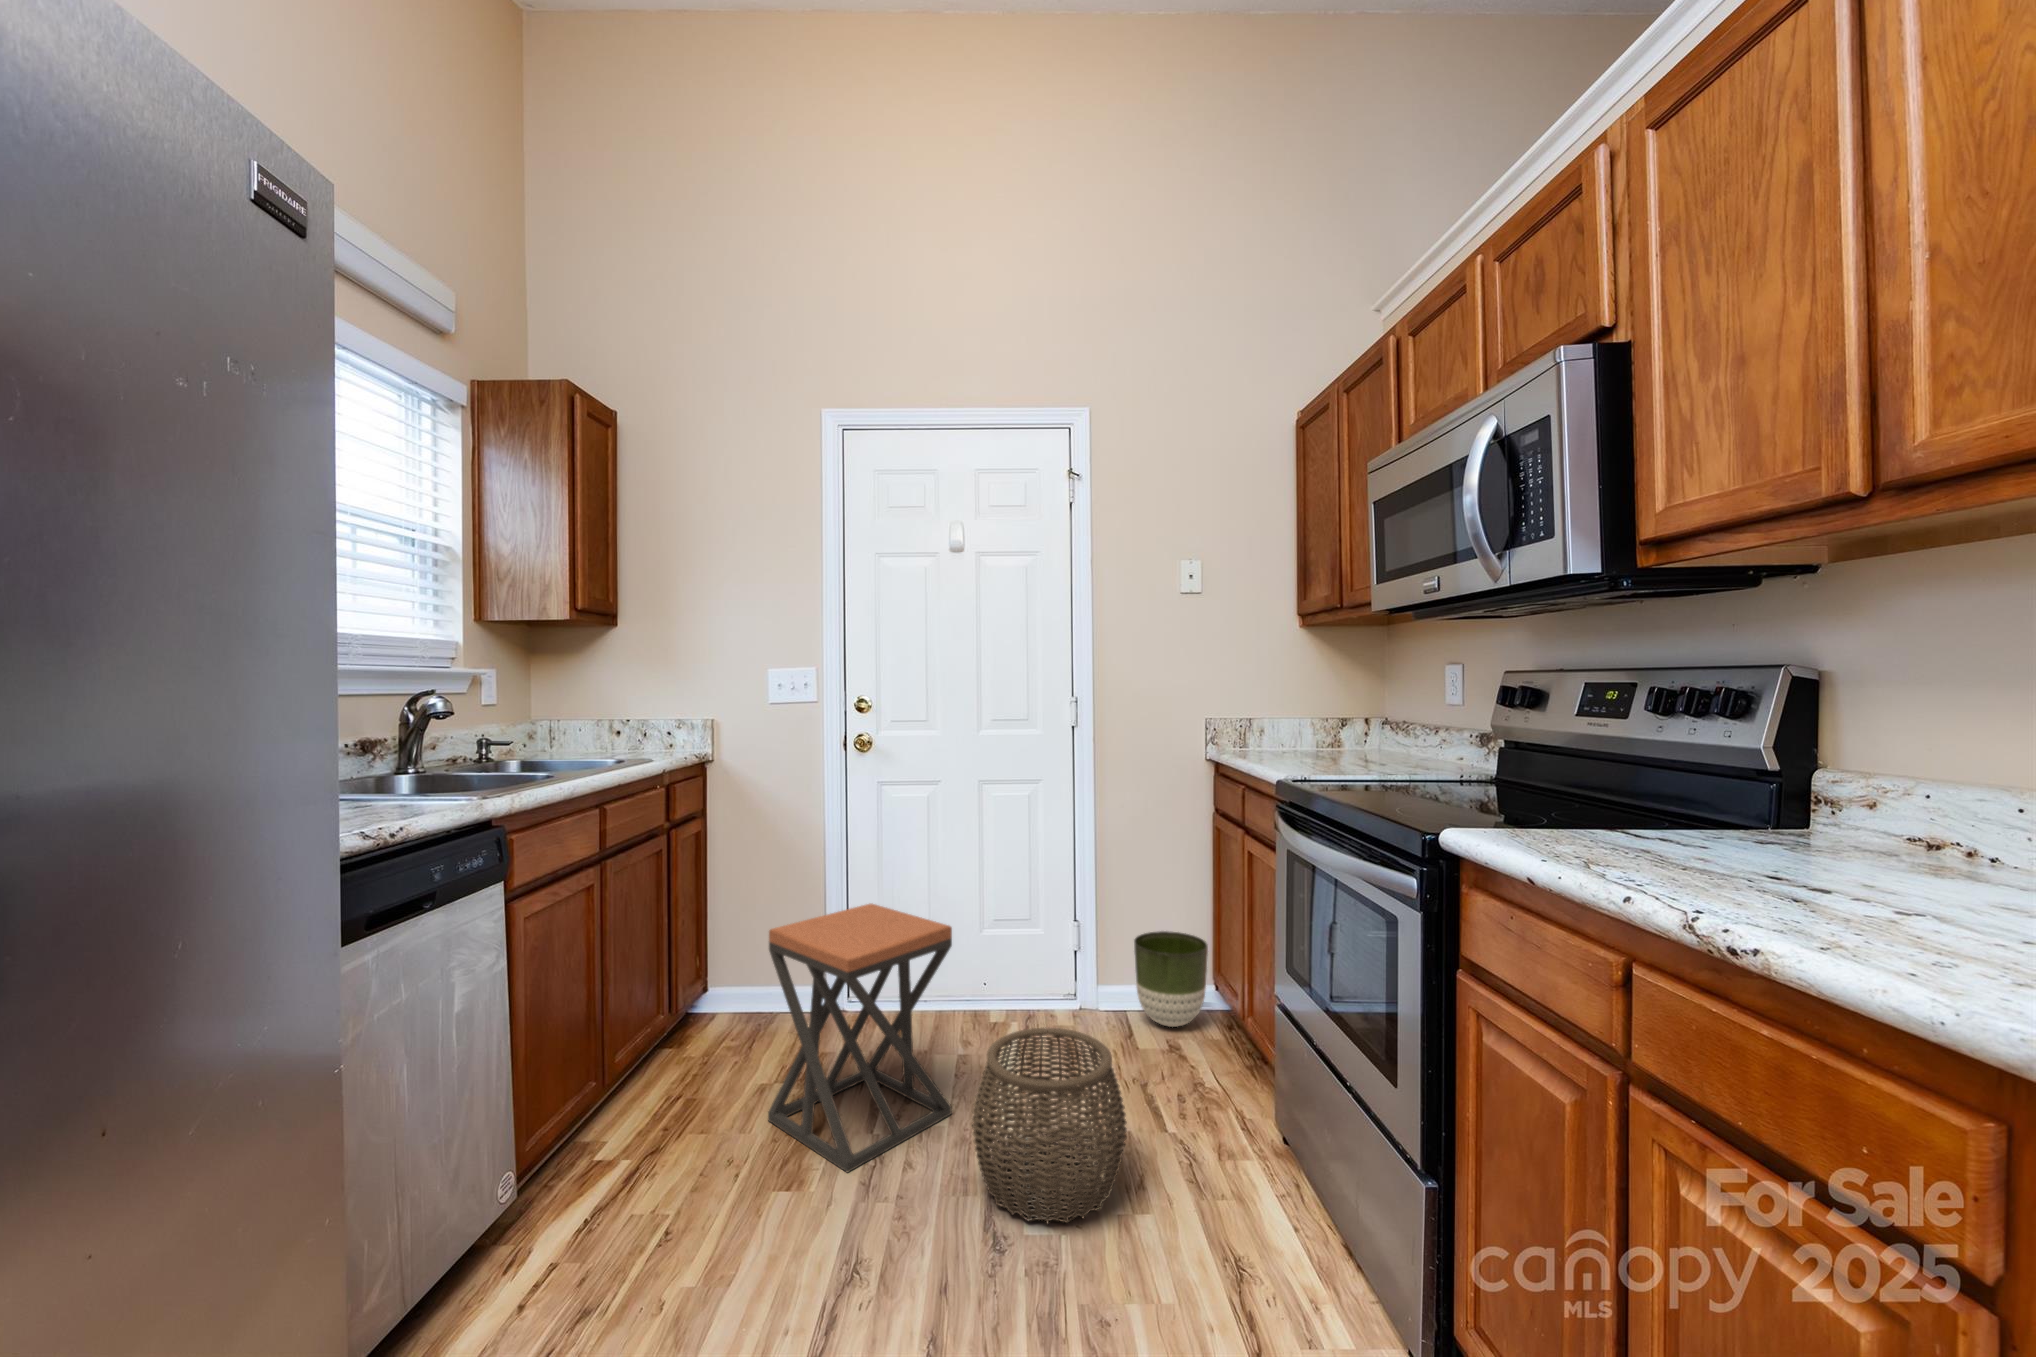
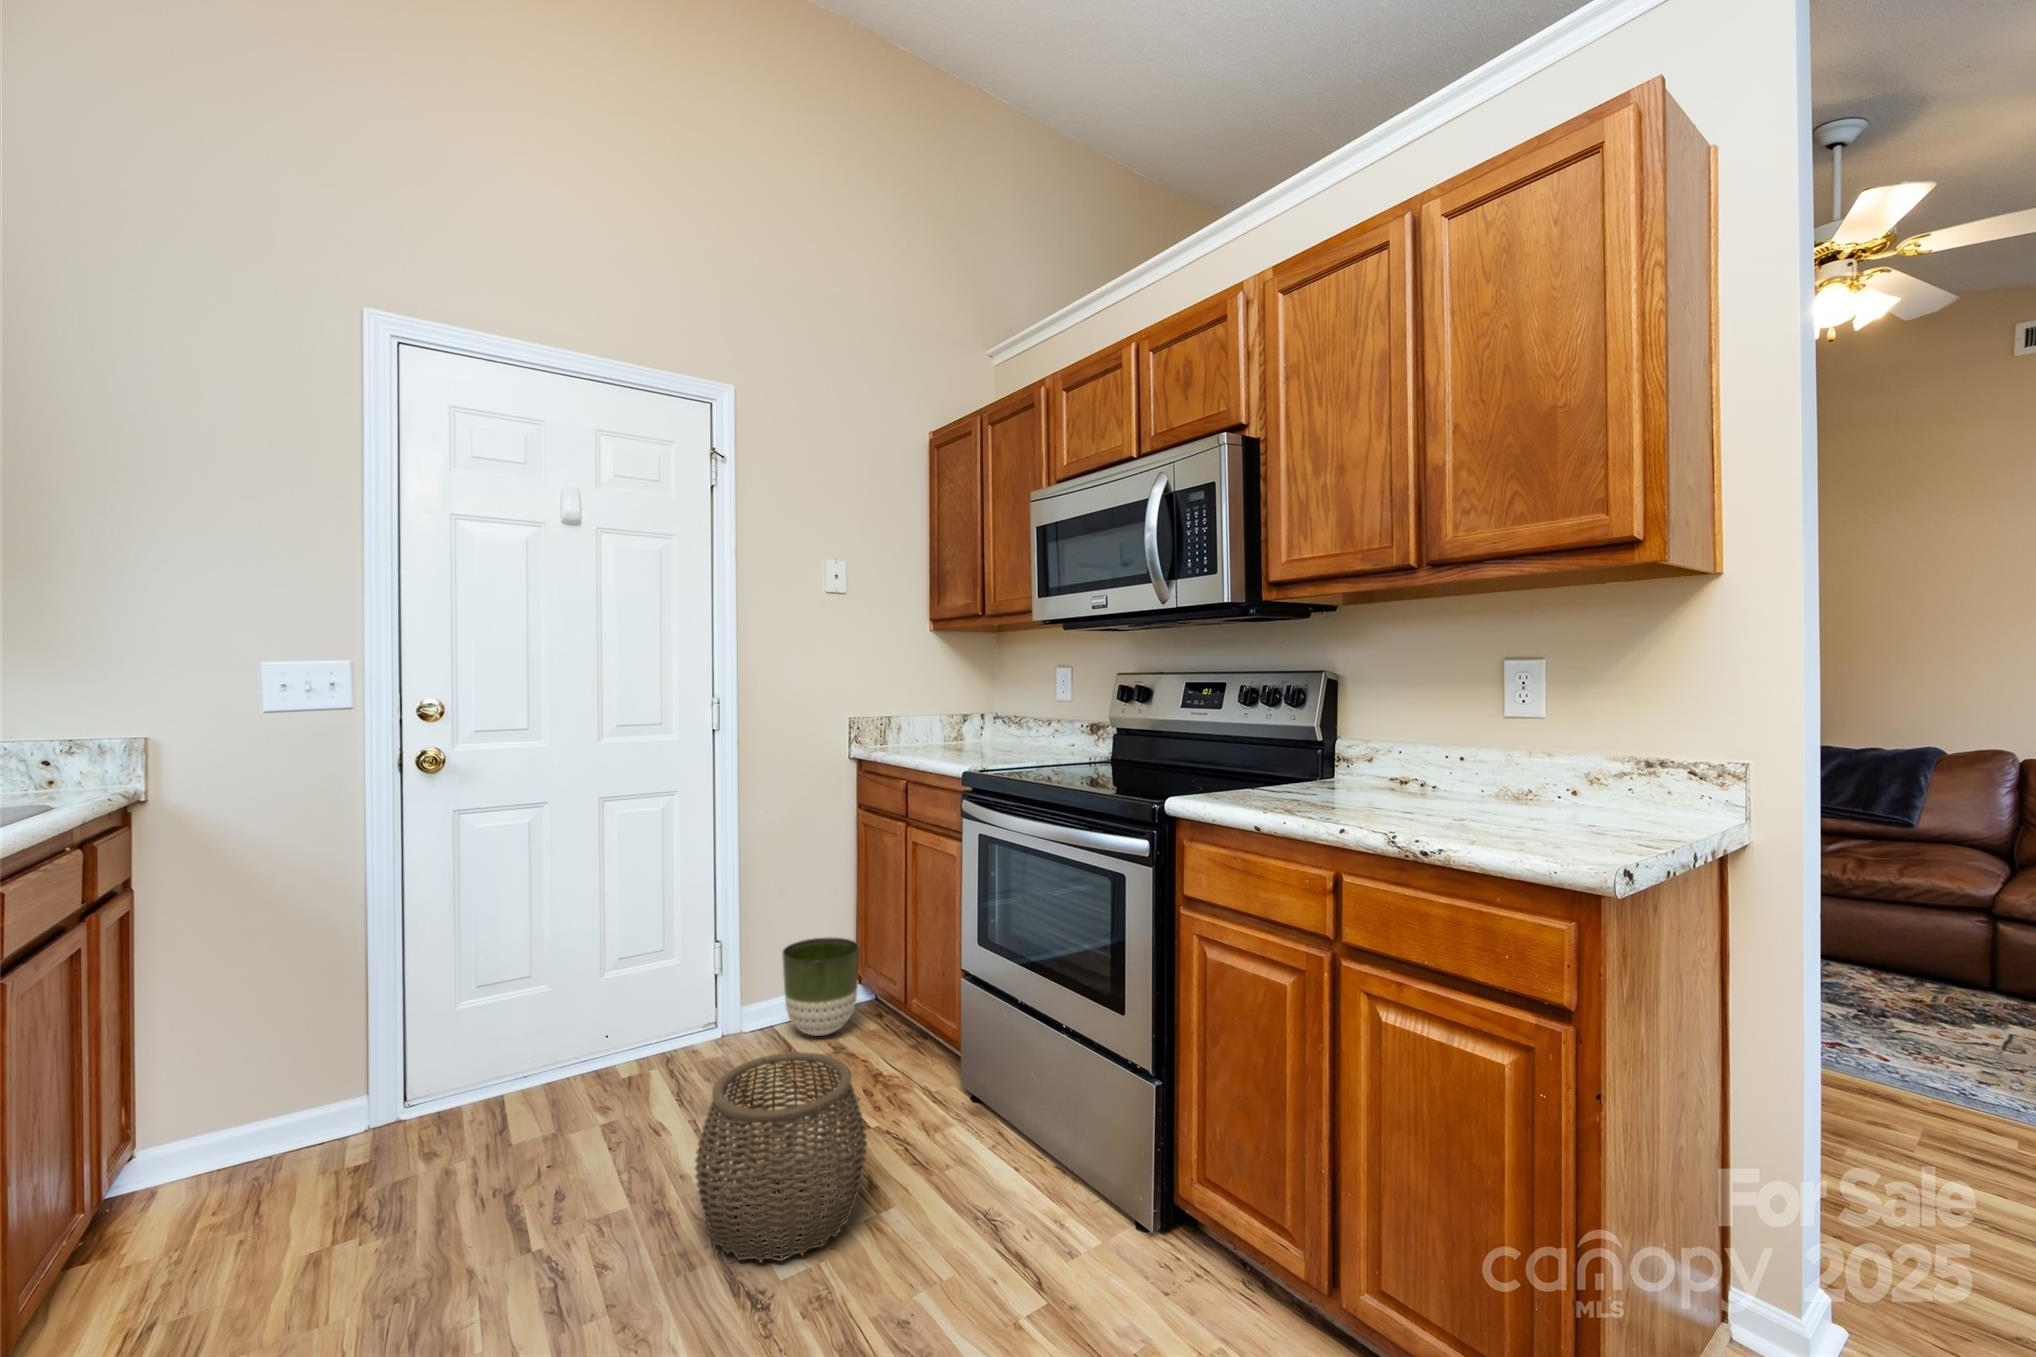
stool: present [768,904,952,1172] -> none [359,965,629,1302]

